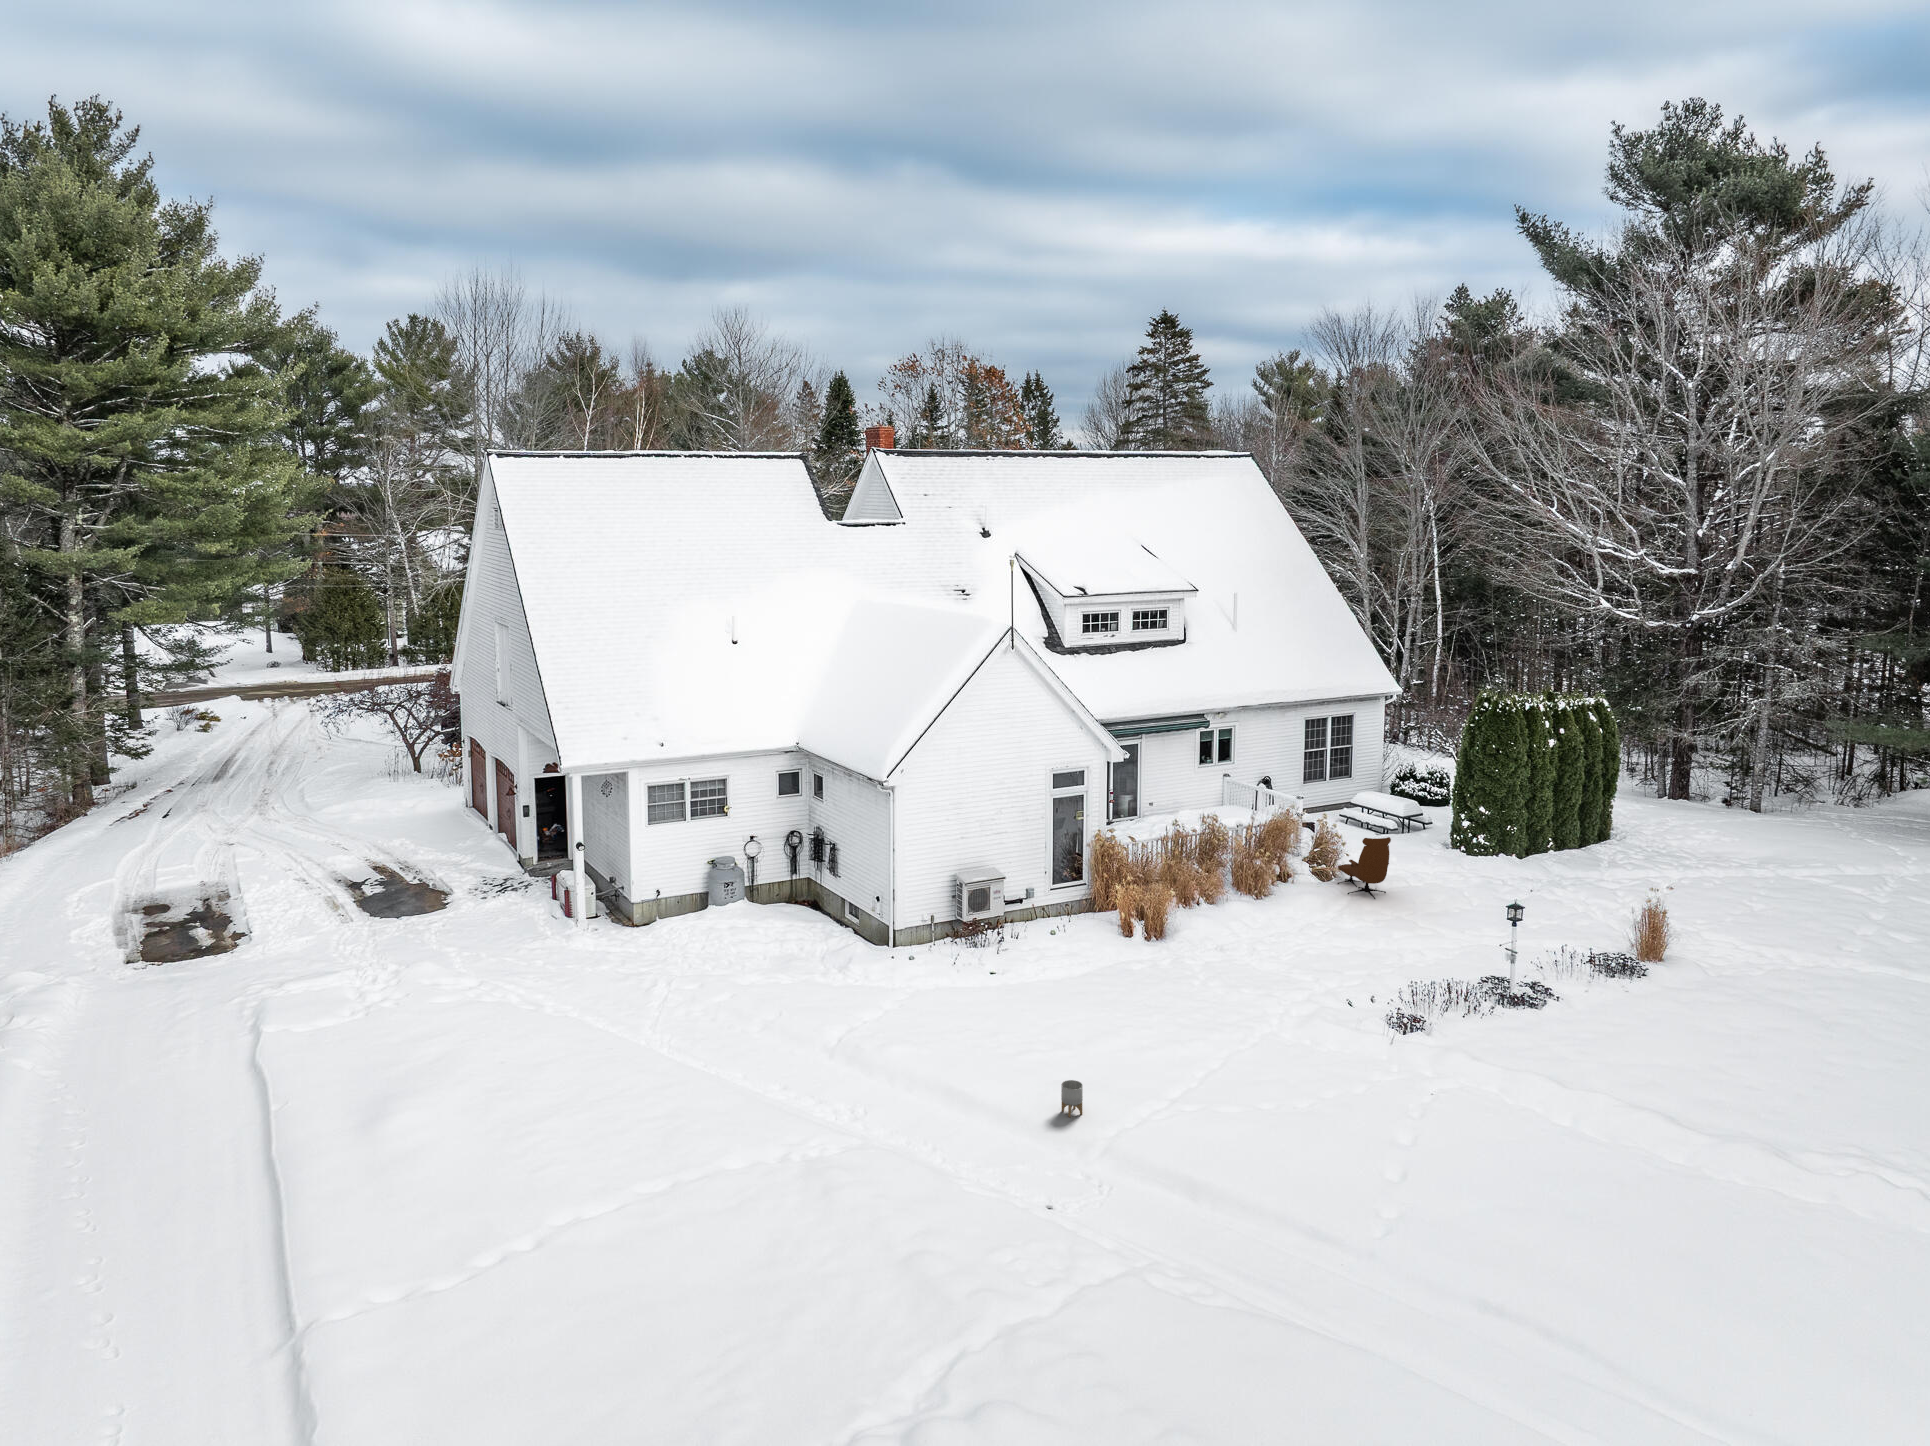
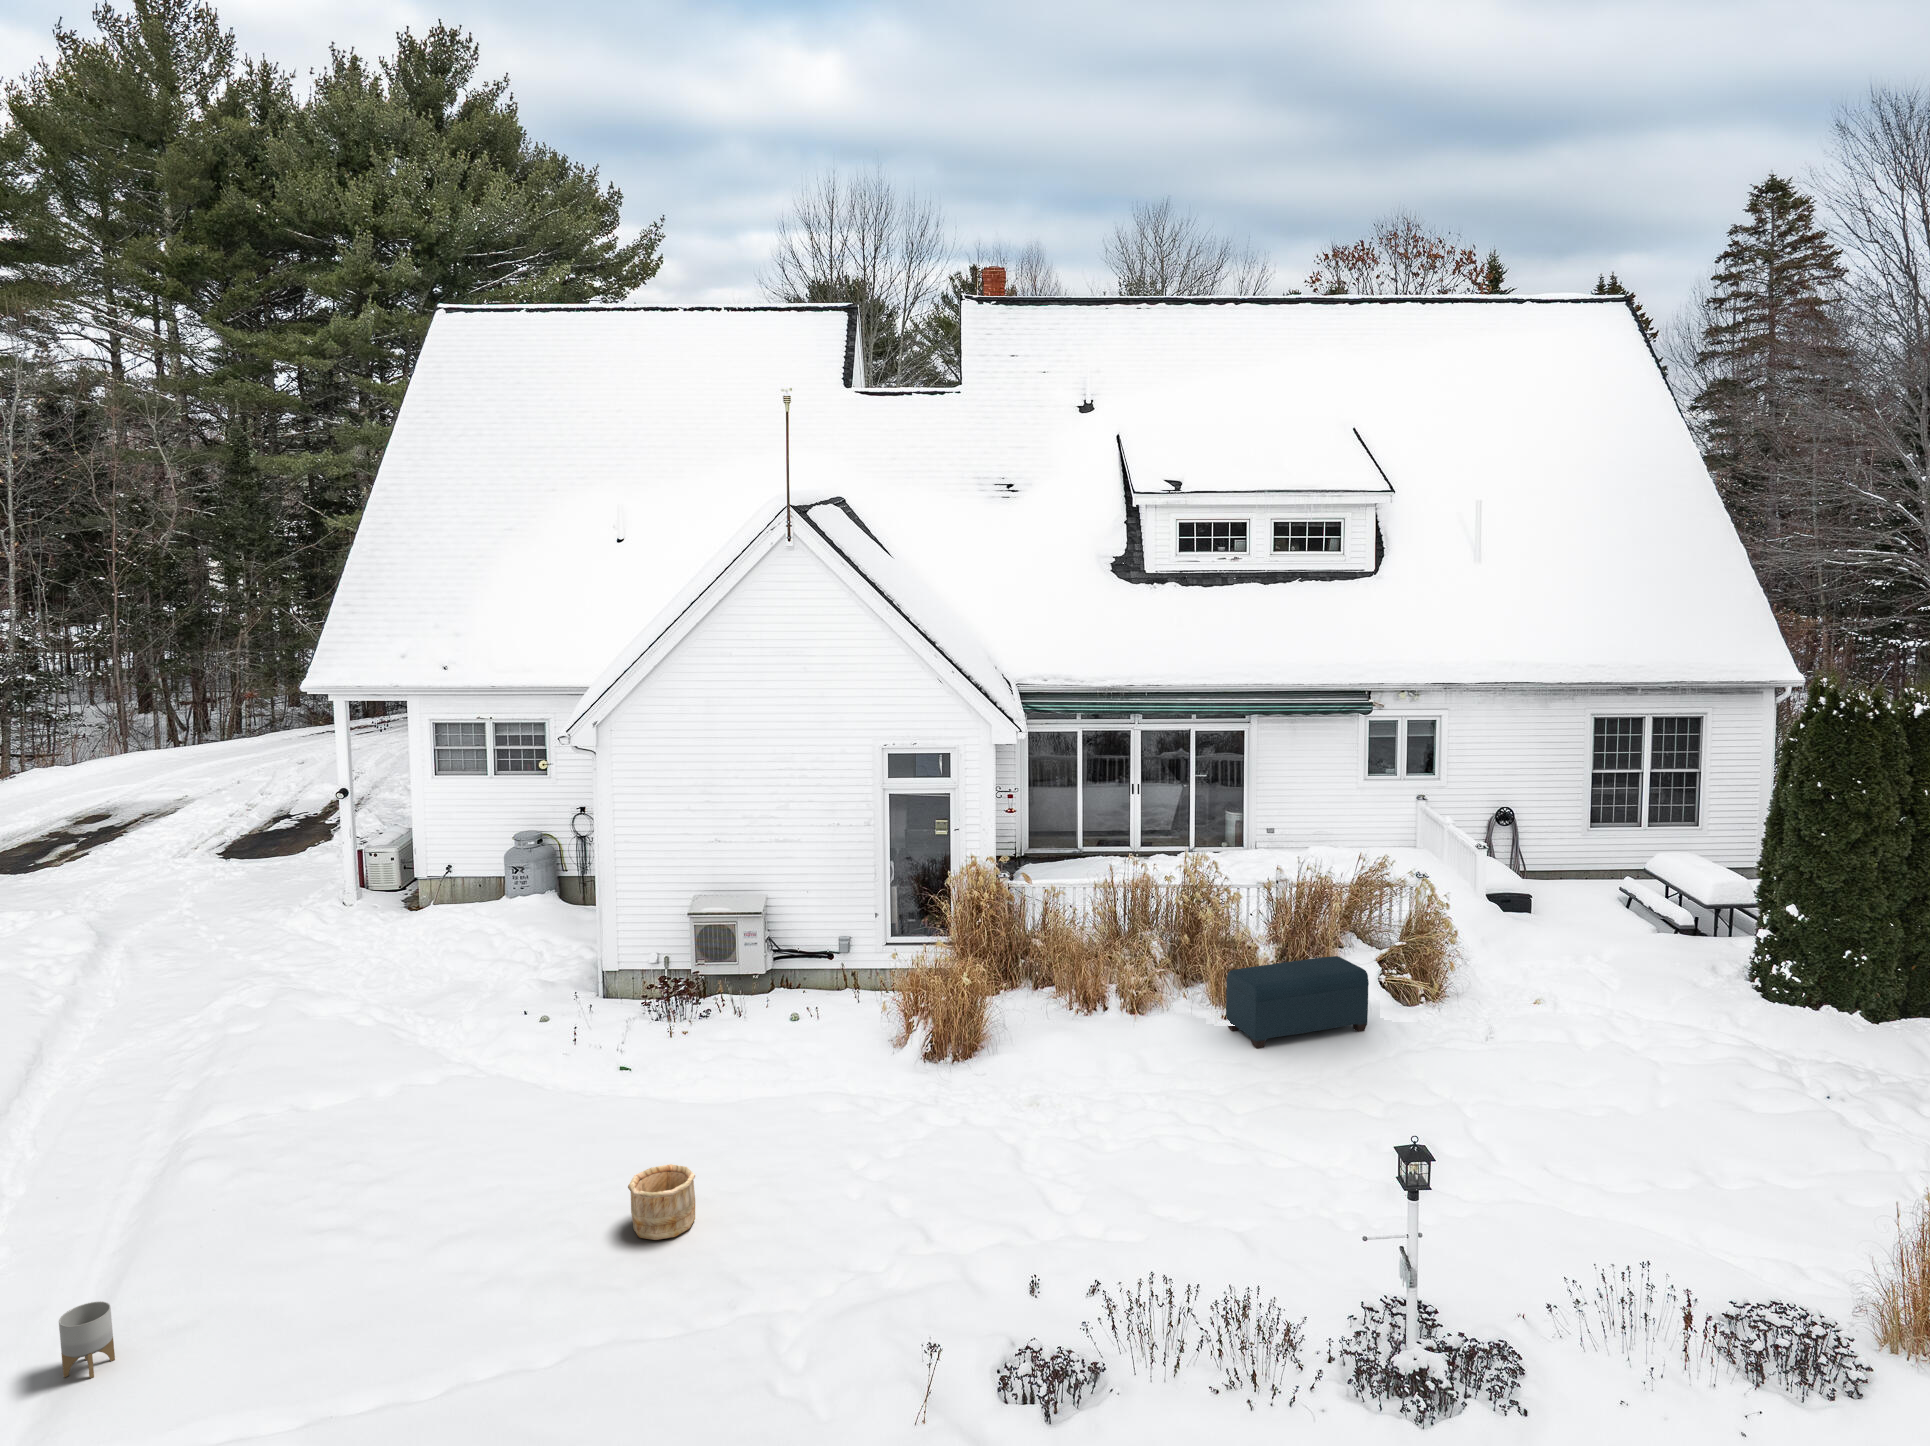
lounge chair: present [1338,837,1391,899] -> none [1413,937,1495,1063]
bench: none [1262,858,1322,908] -> present [1226,956,1369,1048]
wooden bucket: none [1174,988,1207,1023] -> present [628,1164,695,1240]

